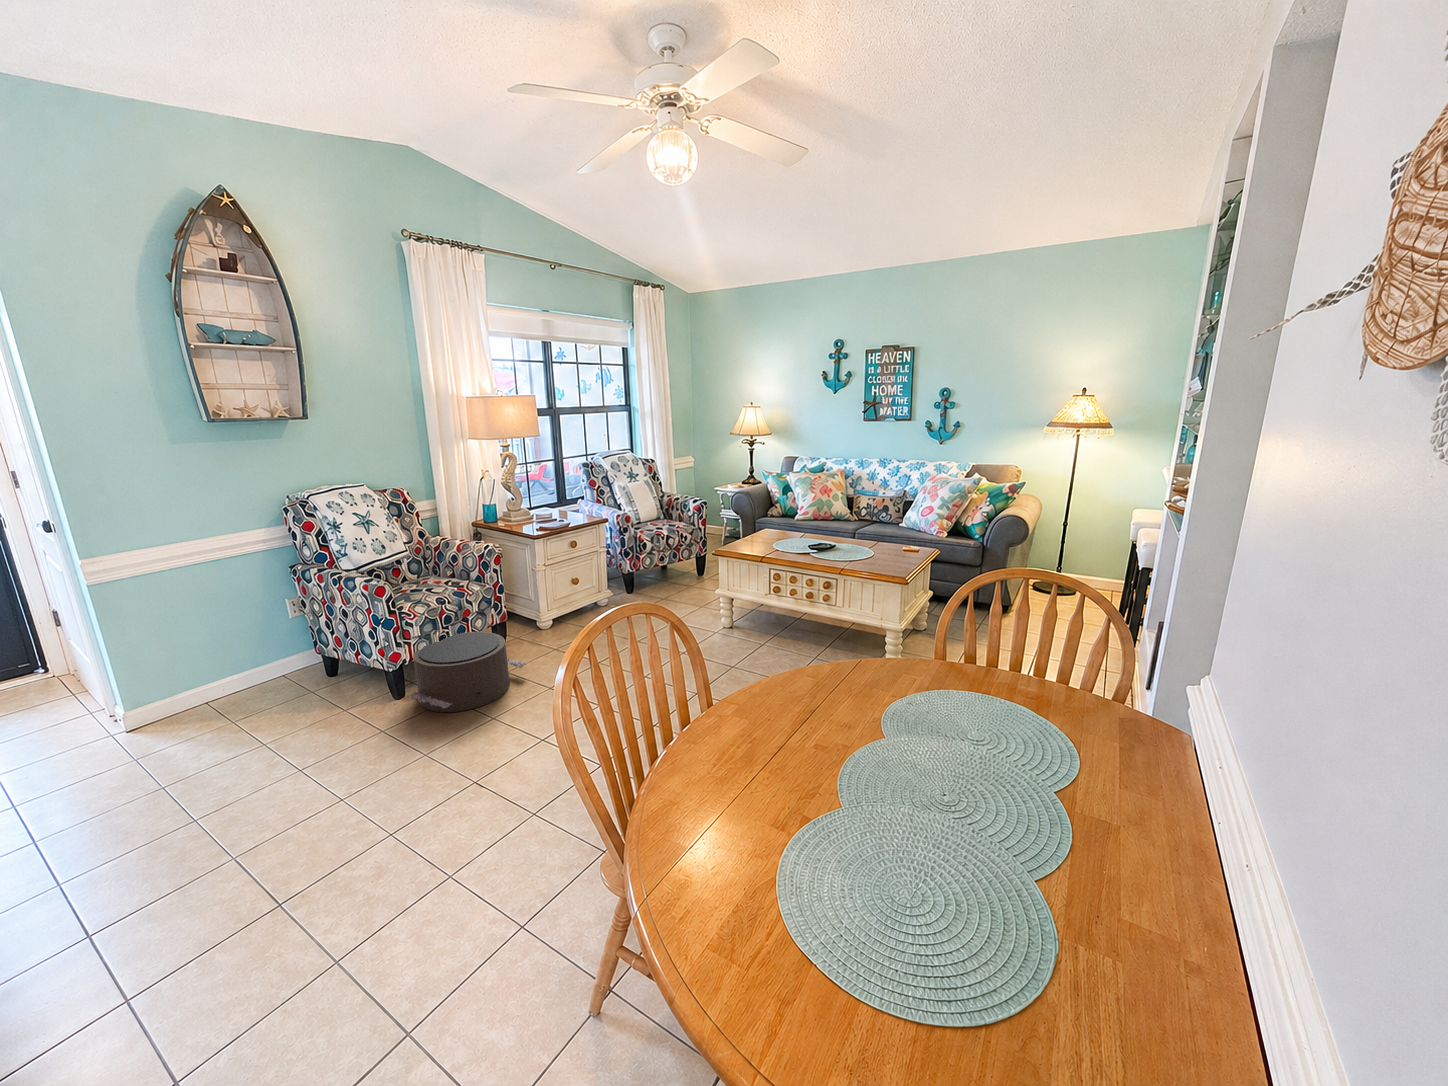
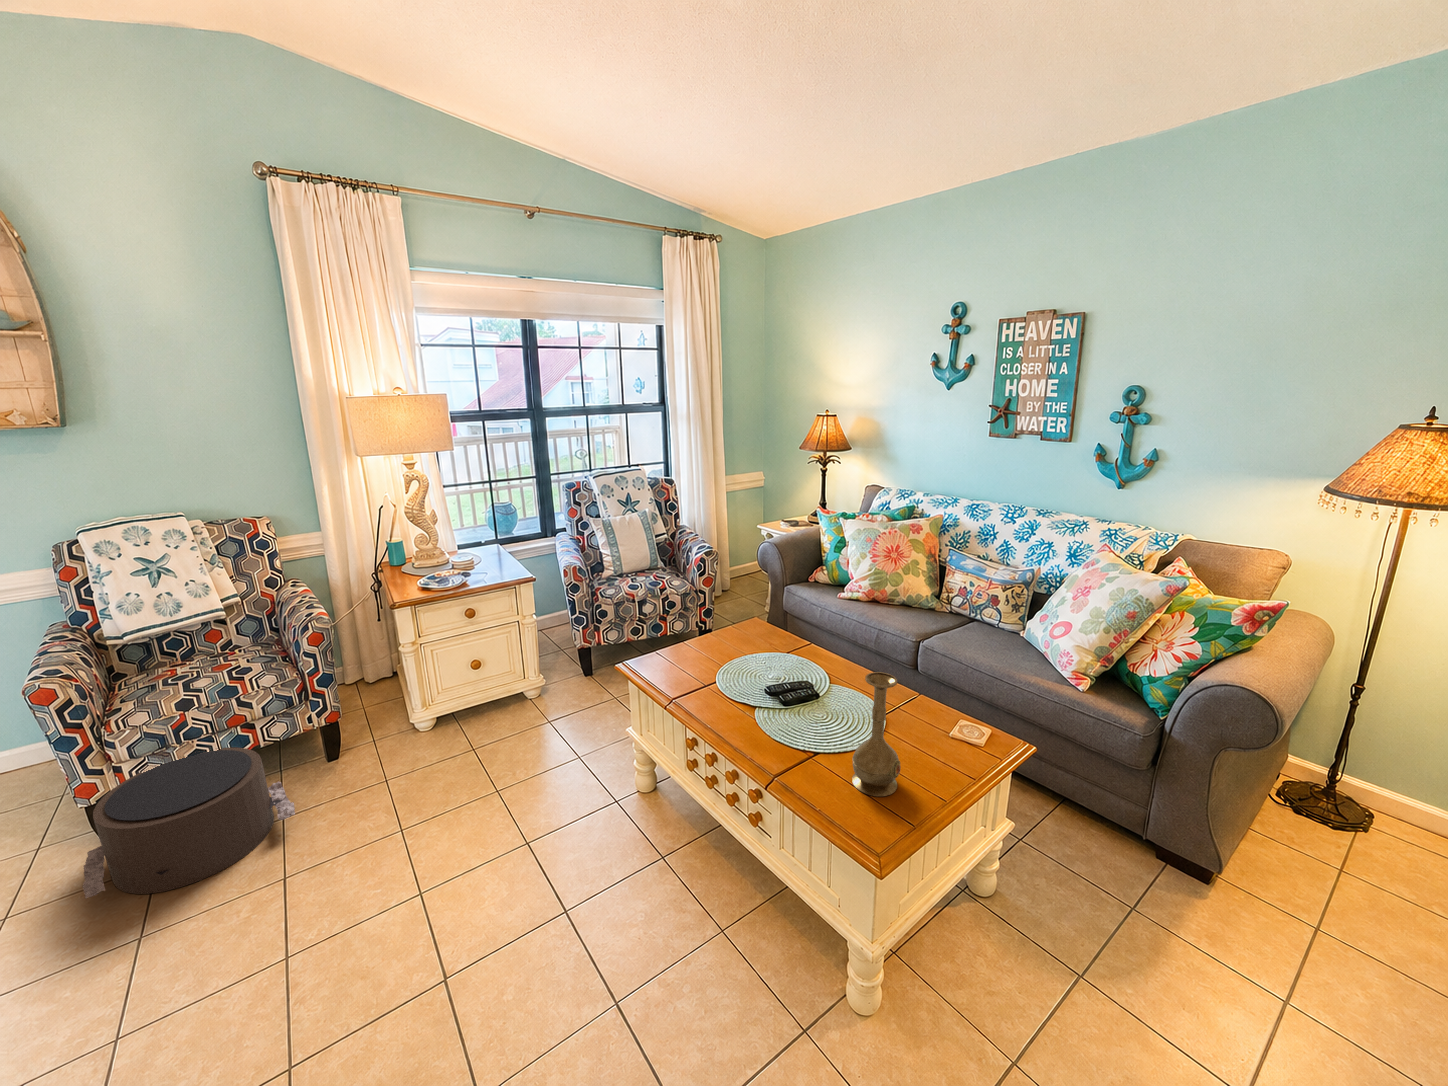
vase: none [874,514,897,570] -> present [852,672,901,796]

